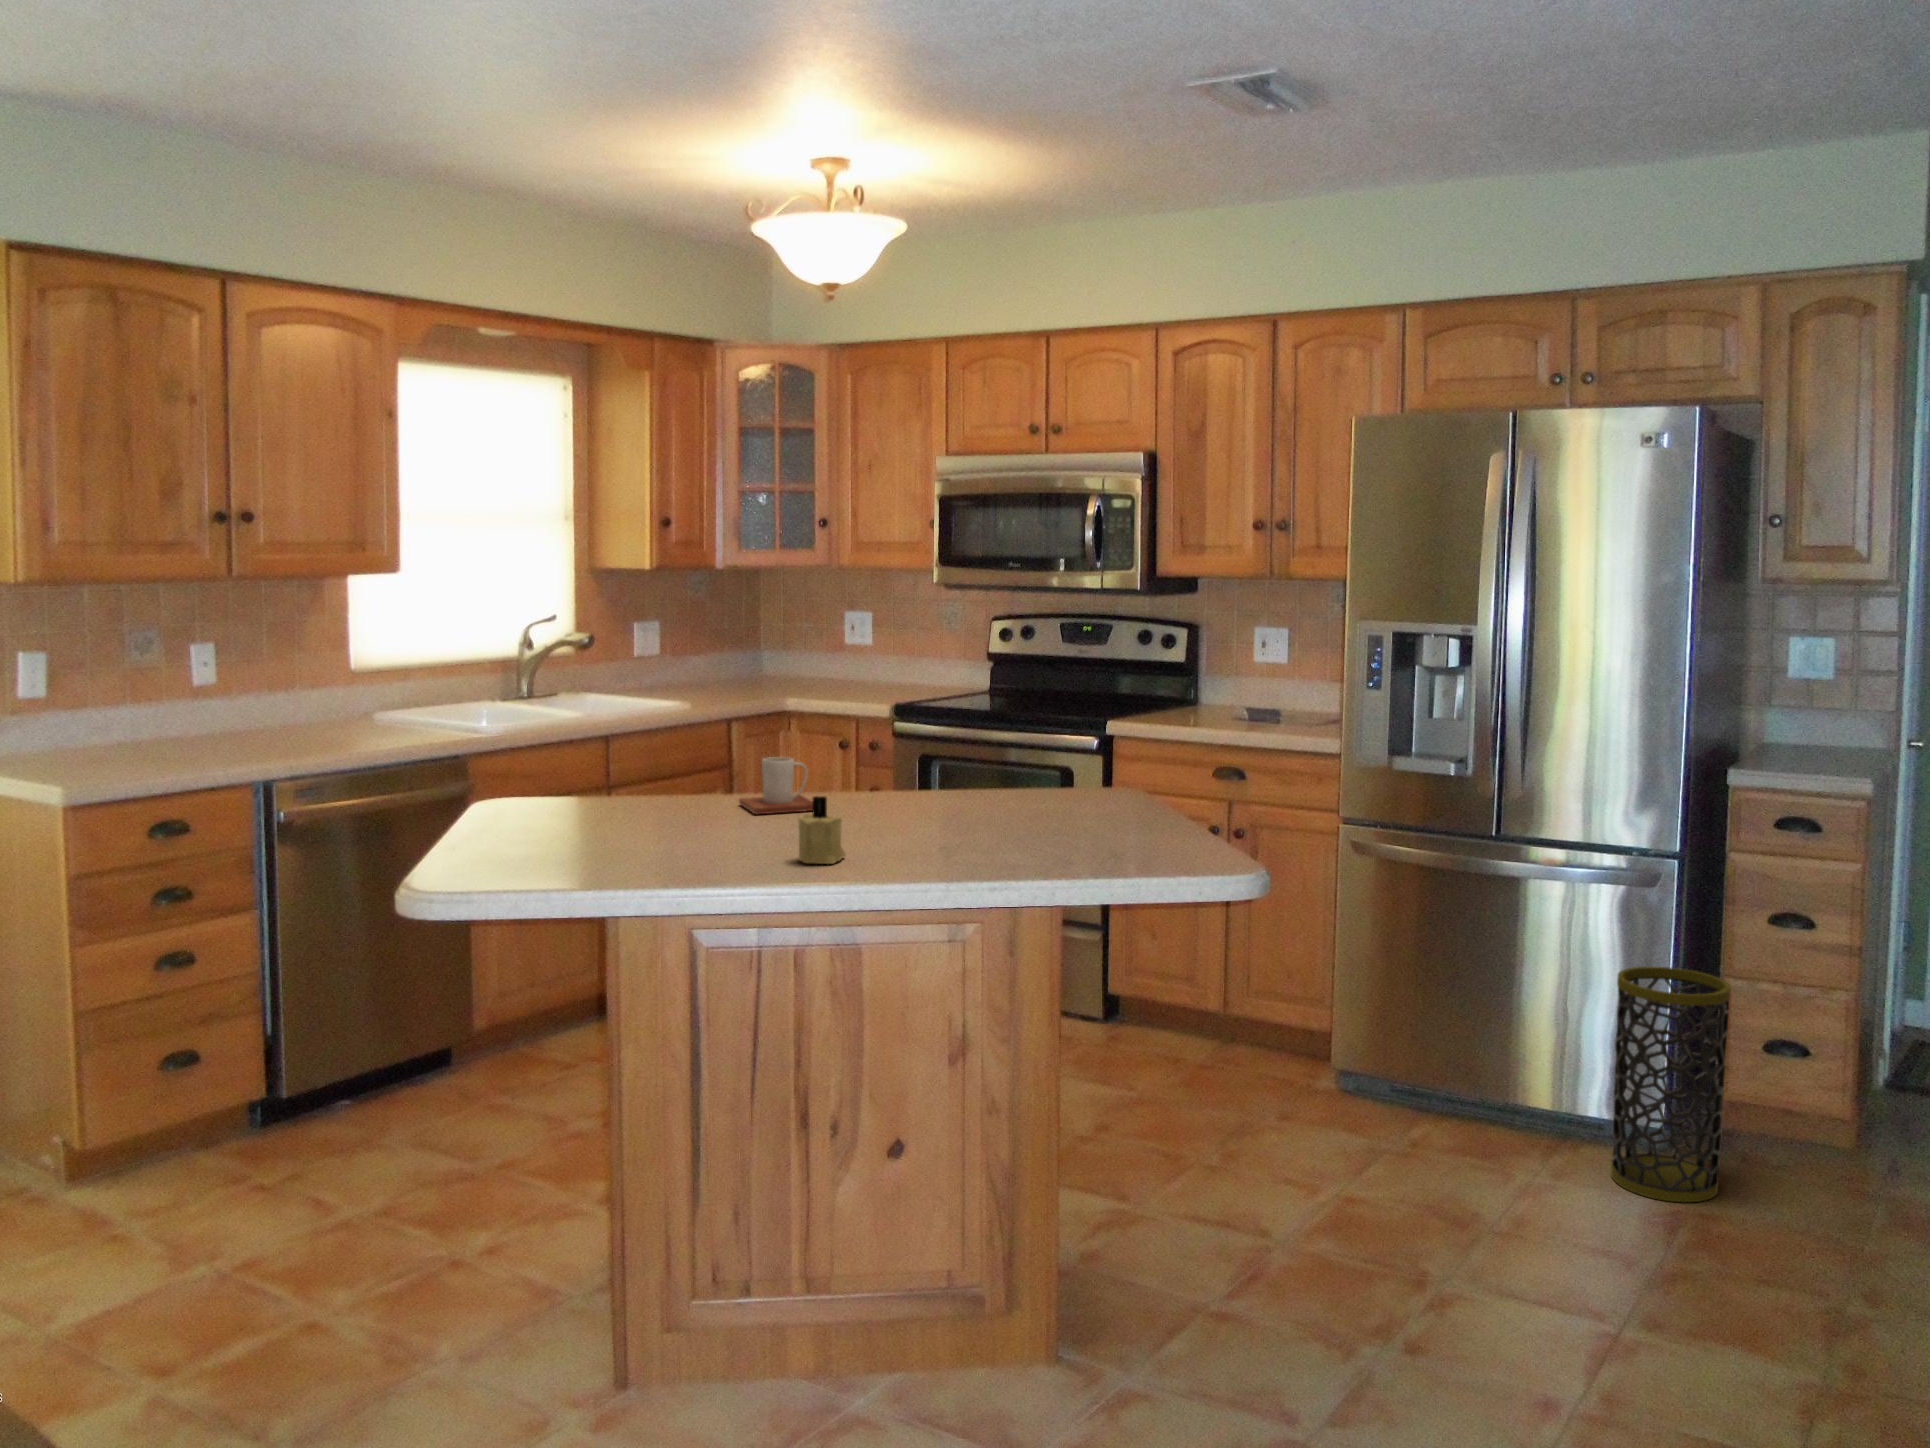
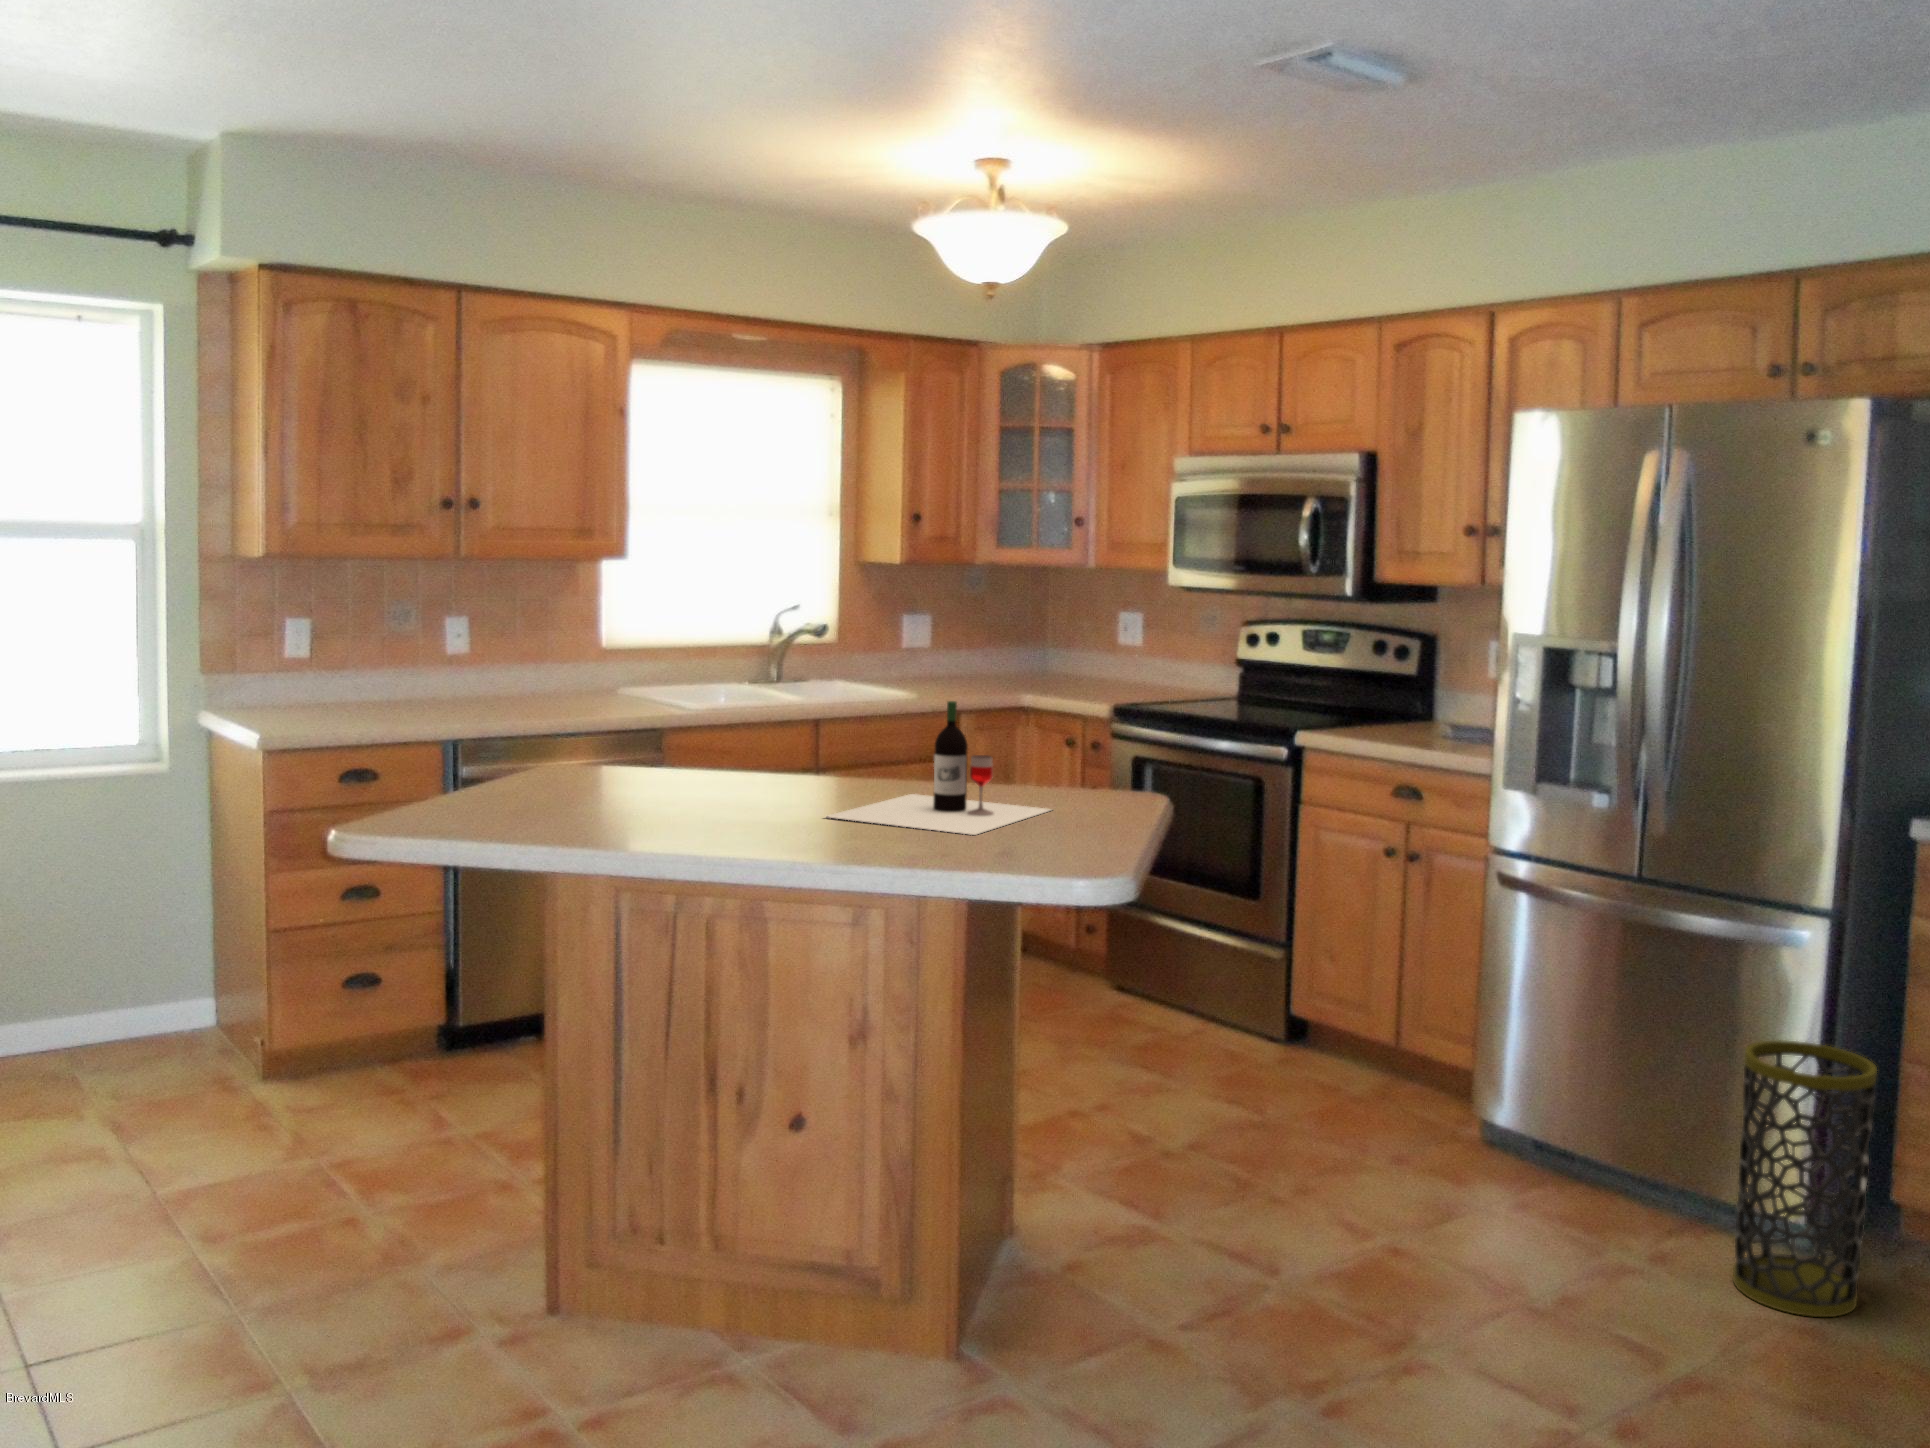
wine bottle: none [871,711,1067,843] -> present [827,701,1050,835]
mug: present [739,757,813,814] -> none [759,738,826,792]
candle: present [797,796,845,864] -> none [713,771,761,837]

